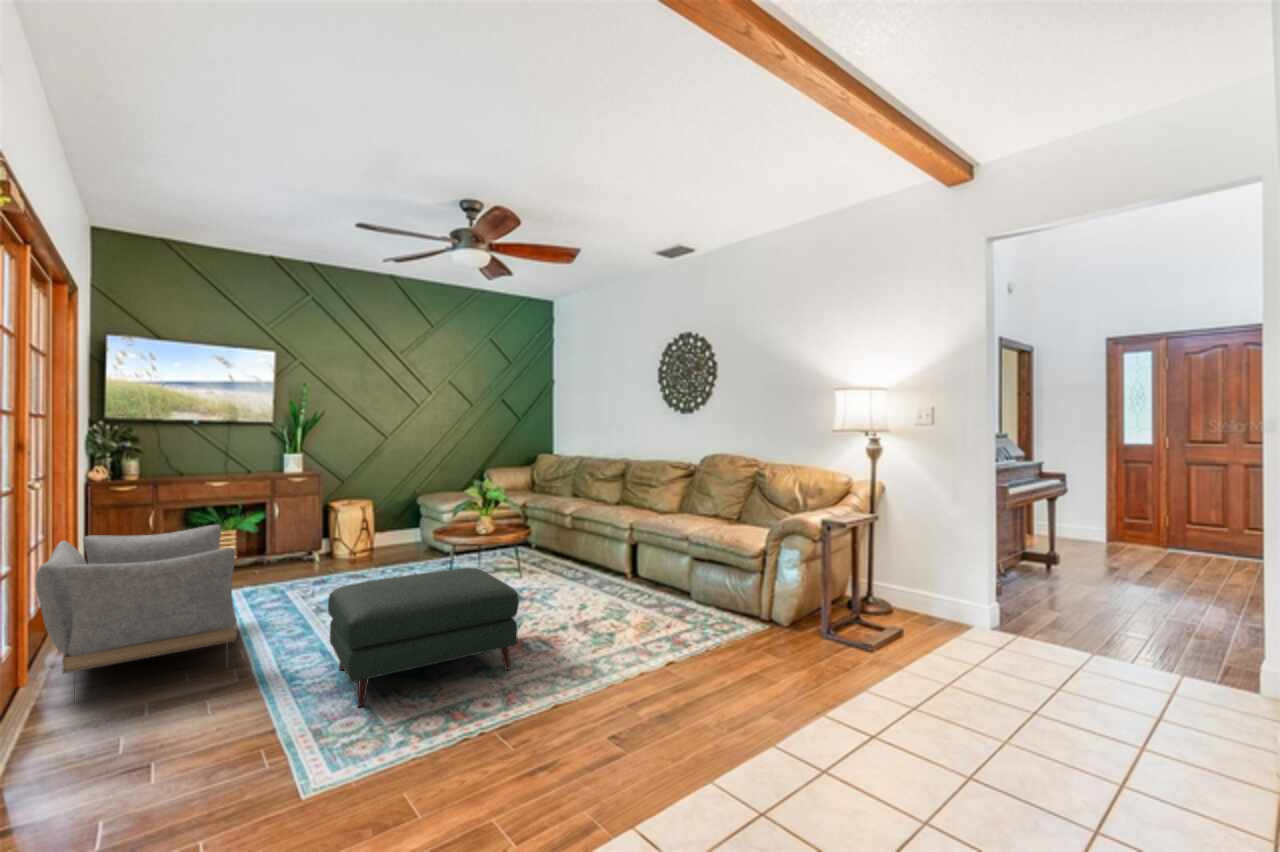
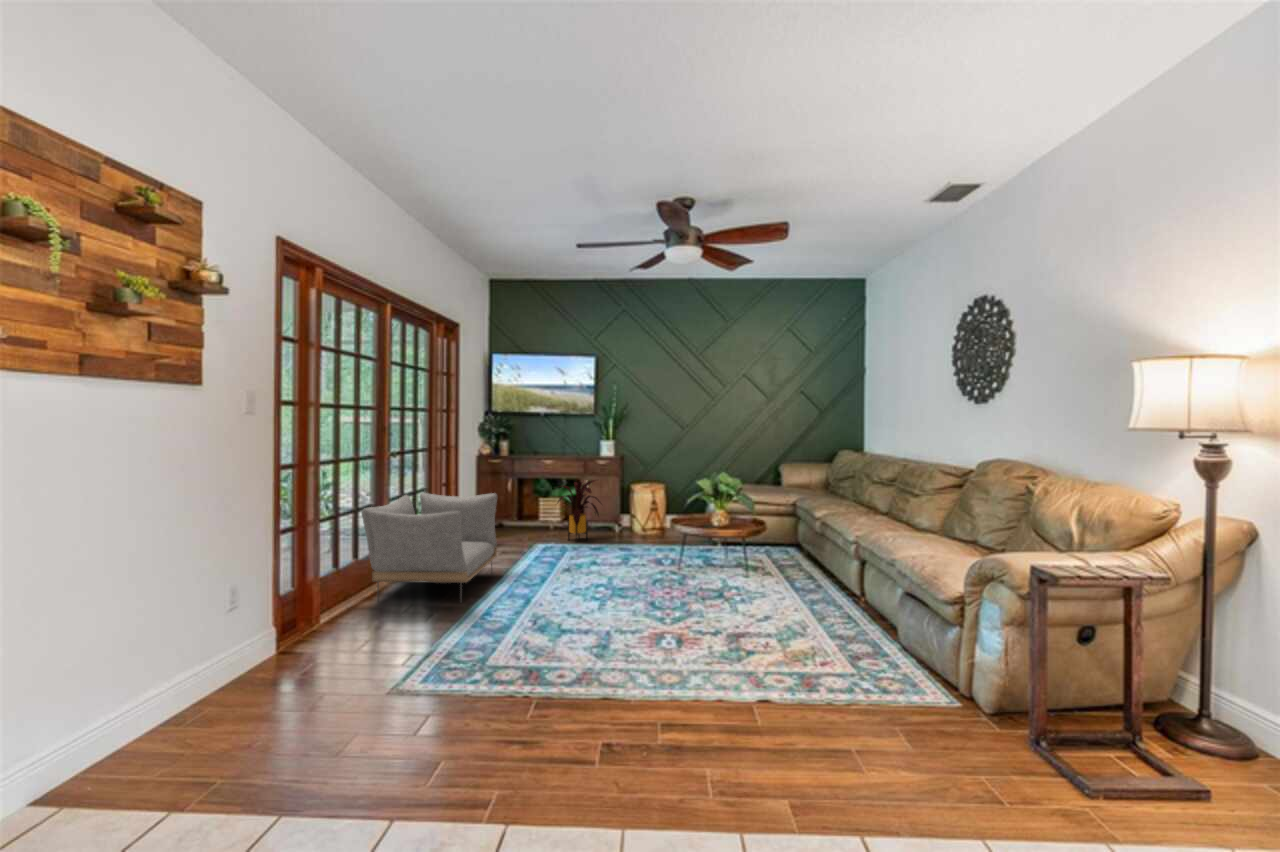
house plant: none [240,500,314,577] -> present [558,480,600,541]
ottoman: present [328,568,519,707] -> none [475,553,637,659]

